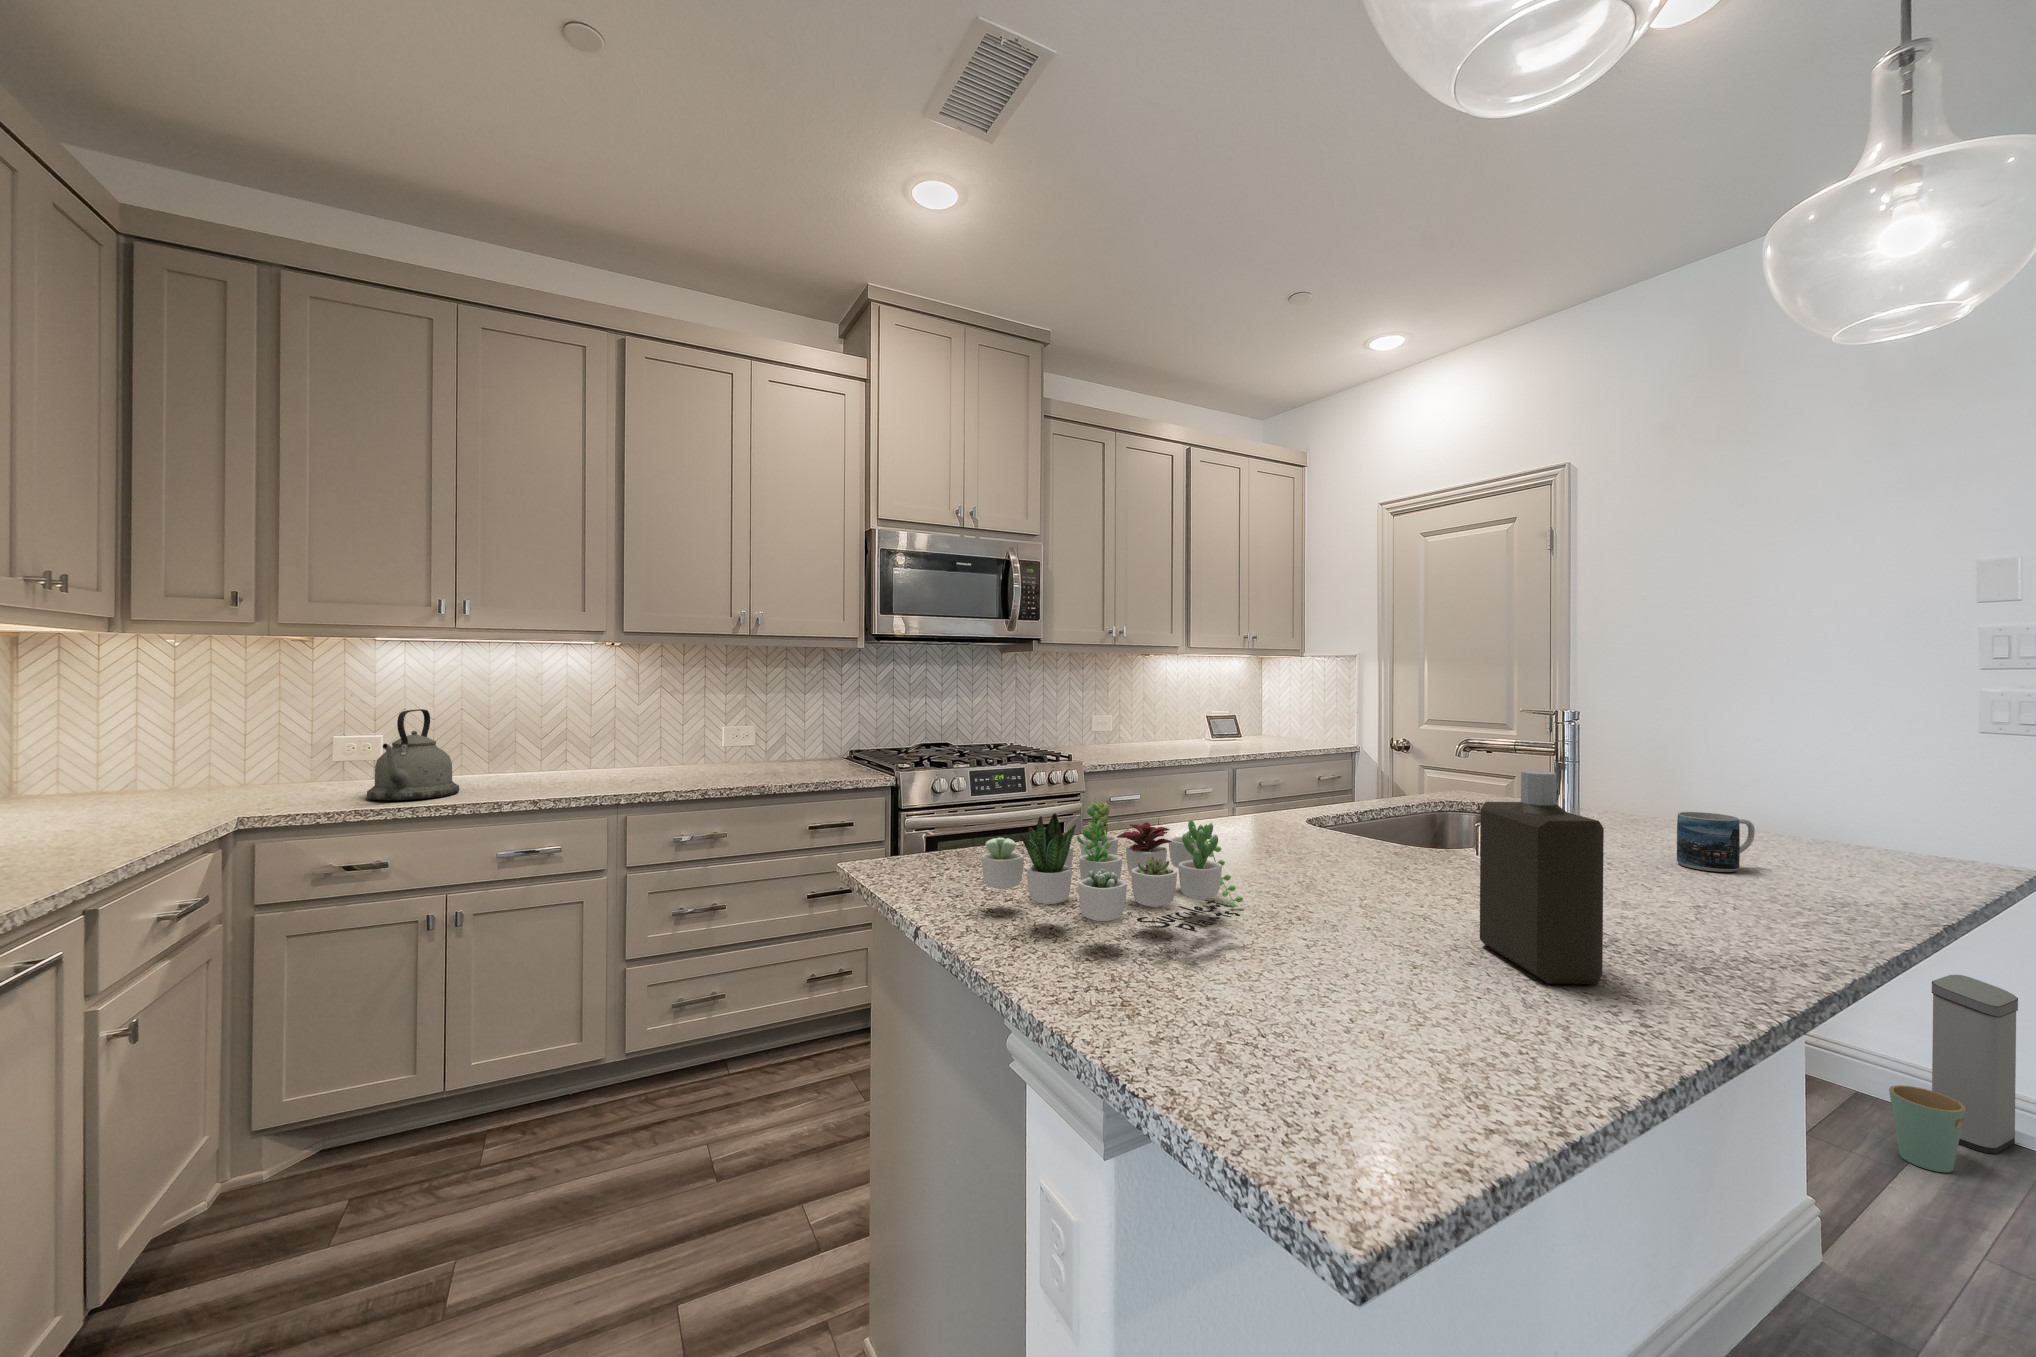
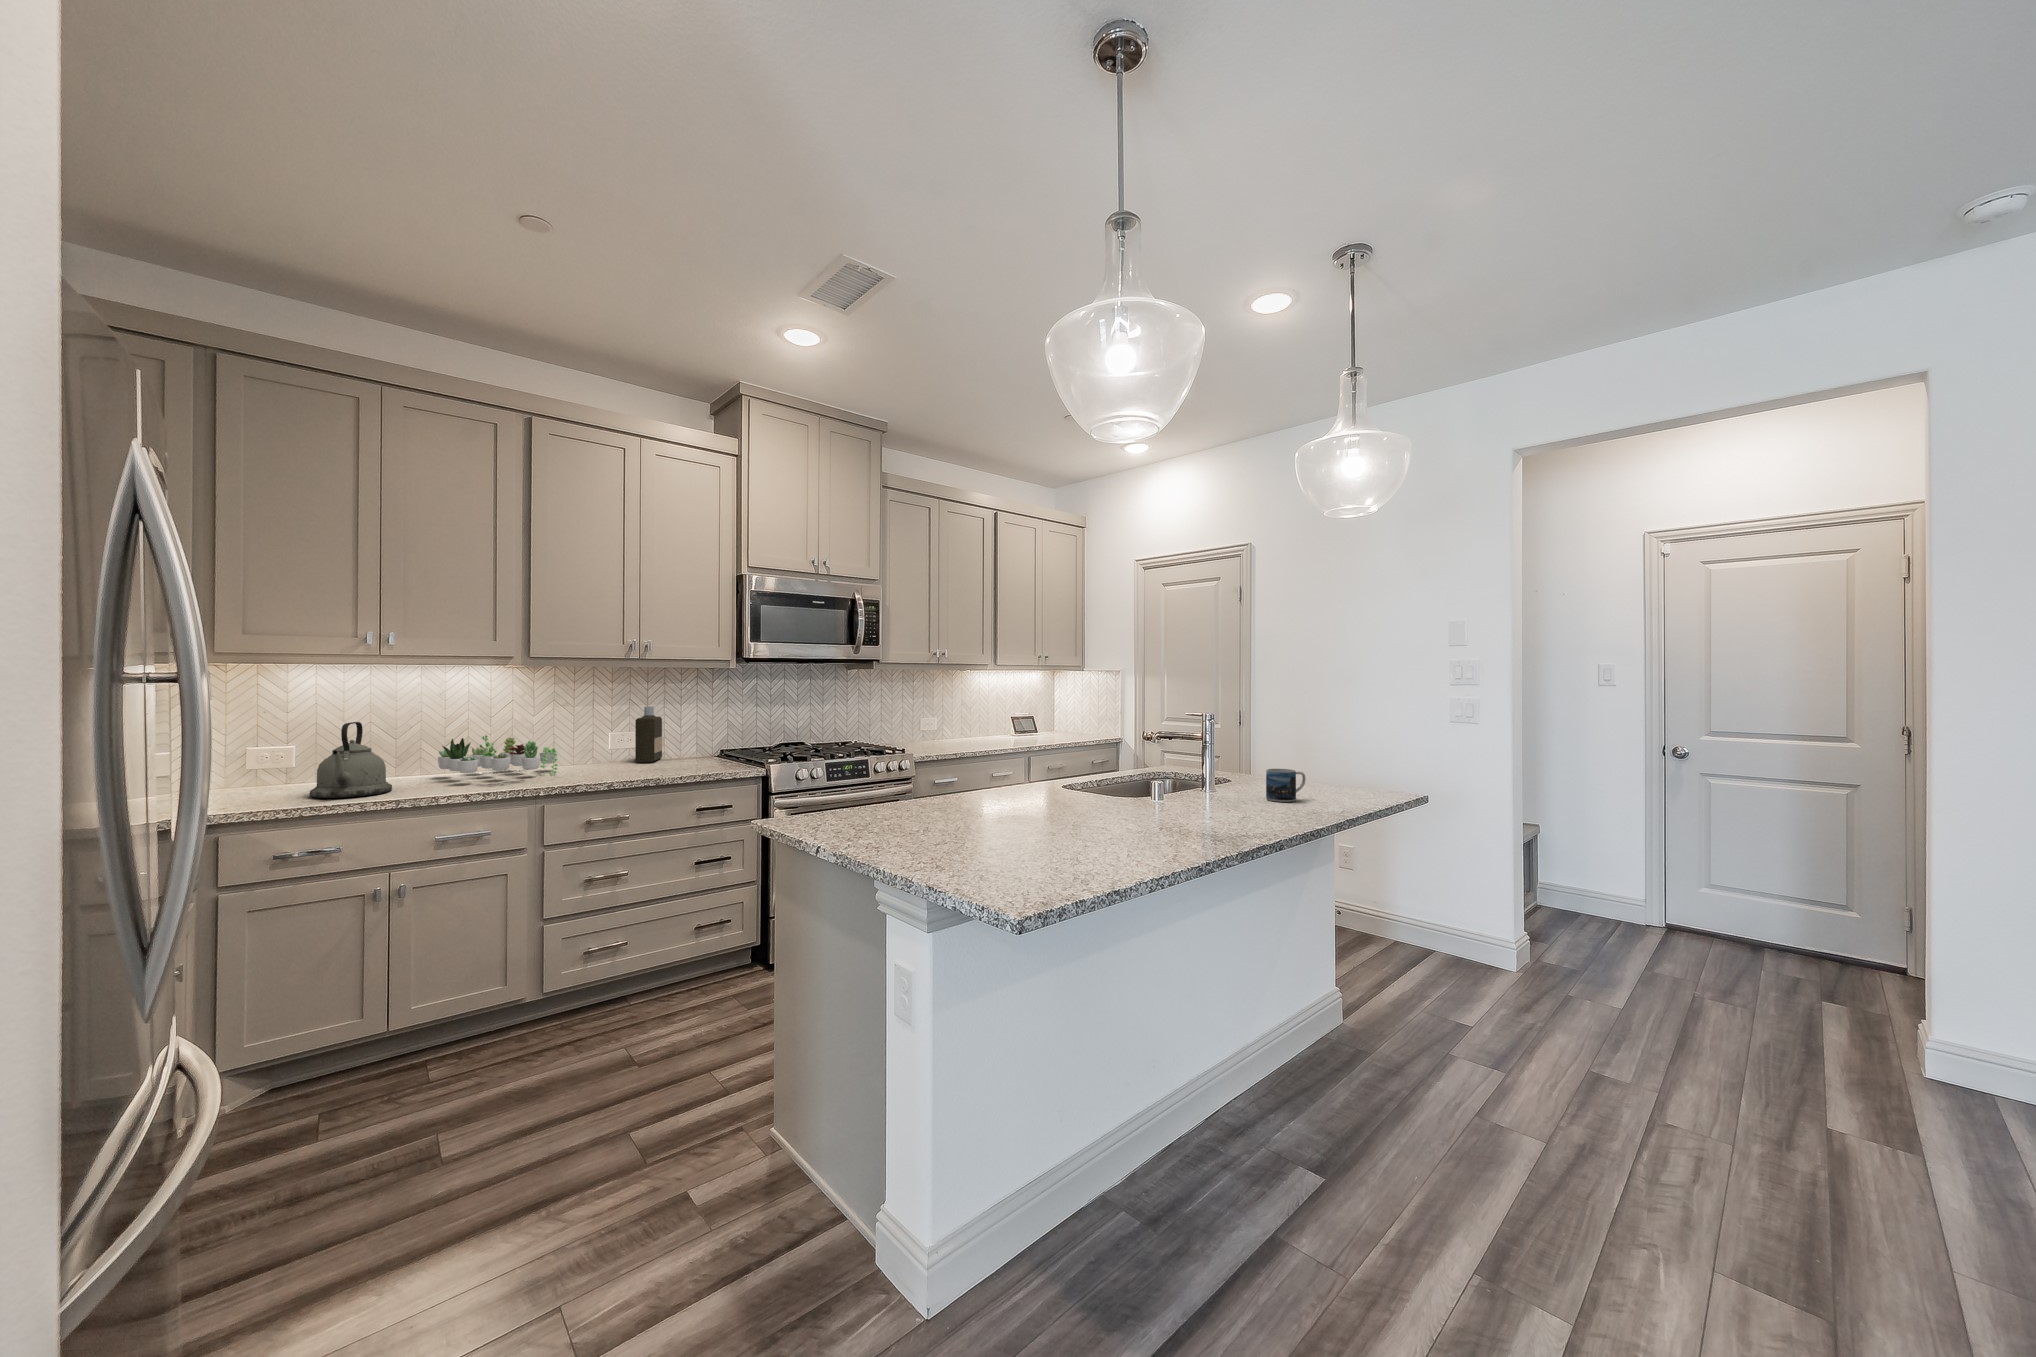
bottle: present [1480,771,1604,984] -> present [635,706,662,763]
succulent plant: present [982,798,1243,932] -> present [438,735,558,775]
trash can: present [1889,975,2018,1173] -> none [1409,867,1478,983]

